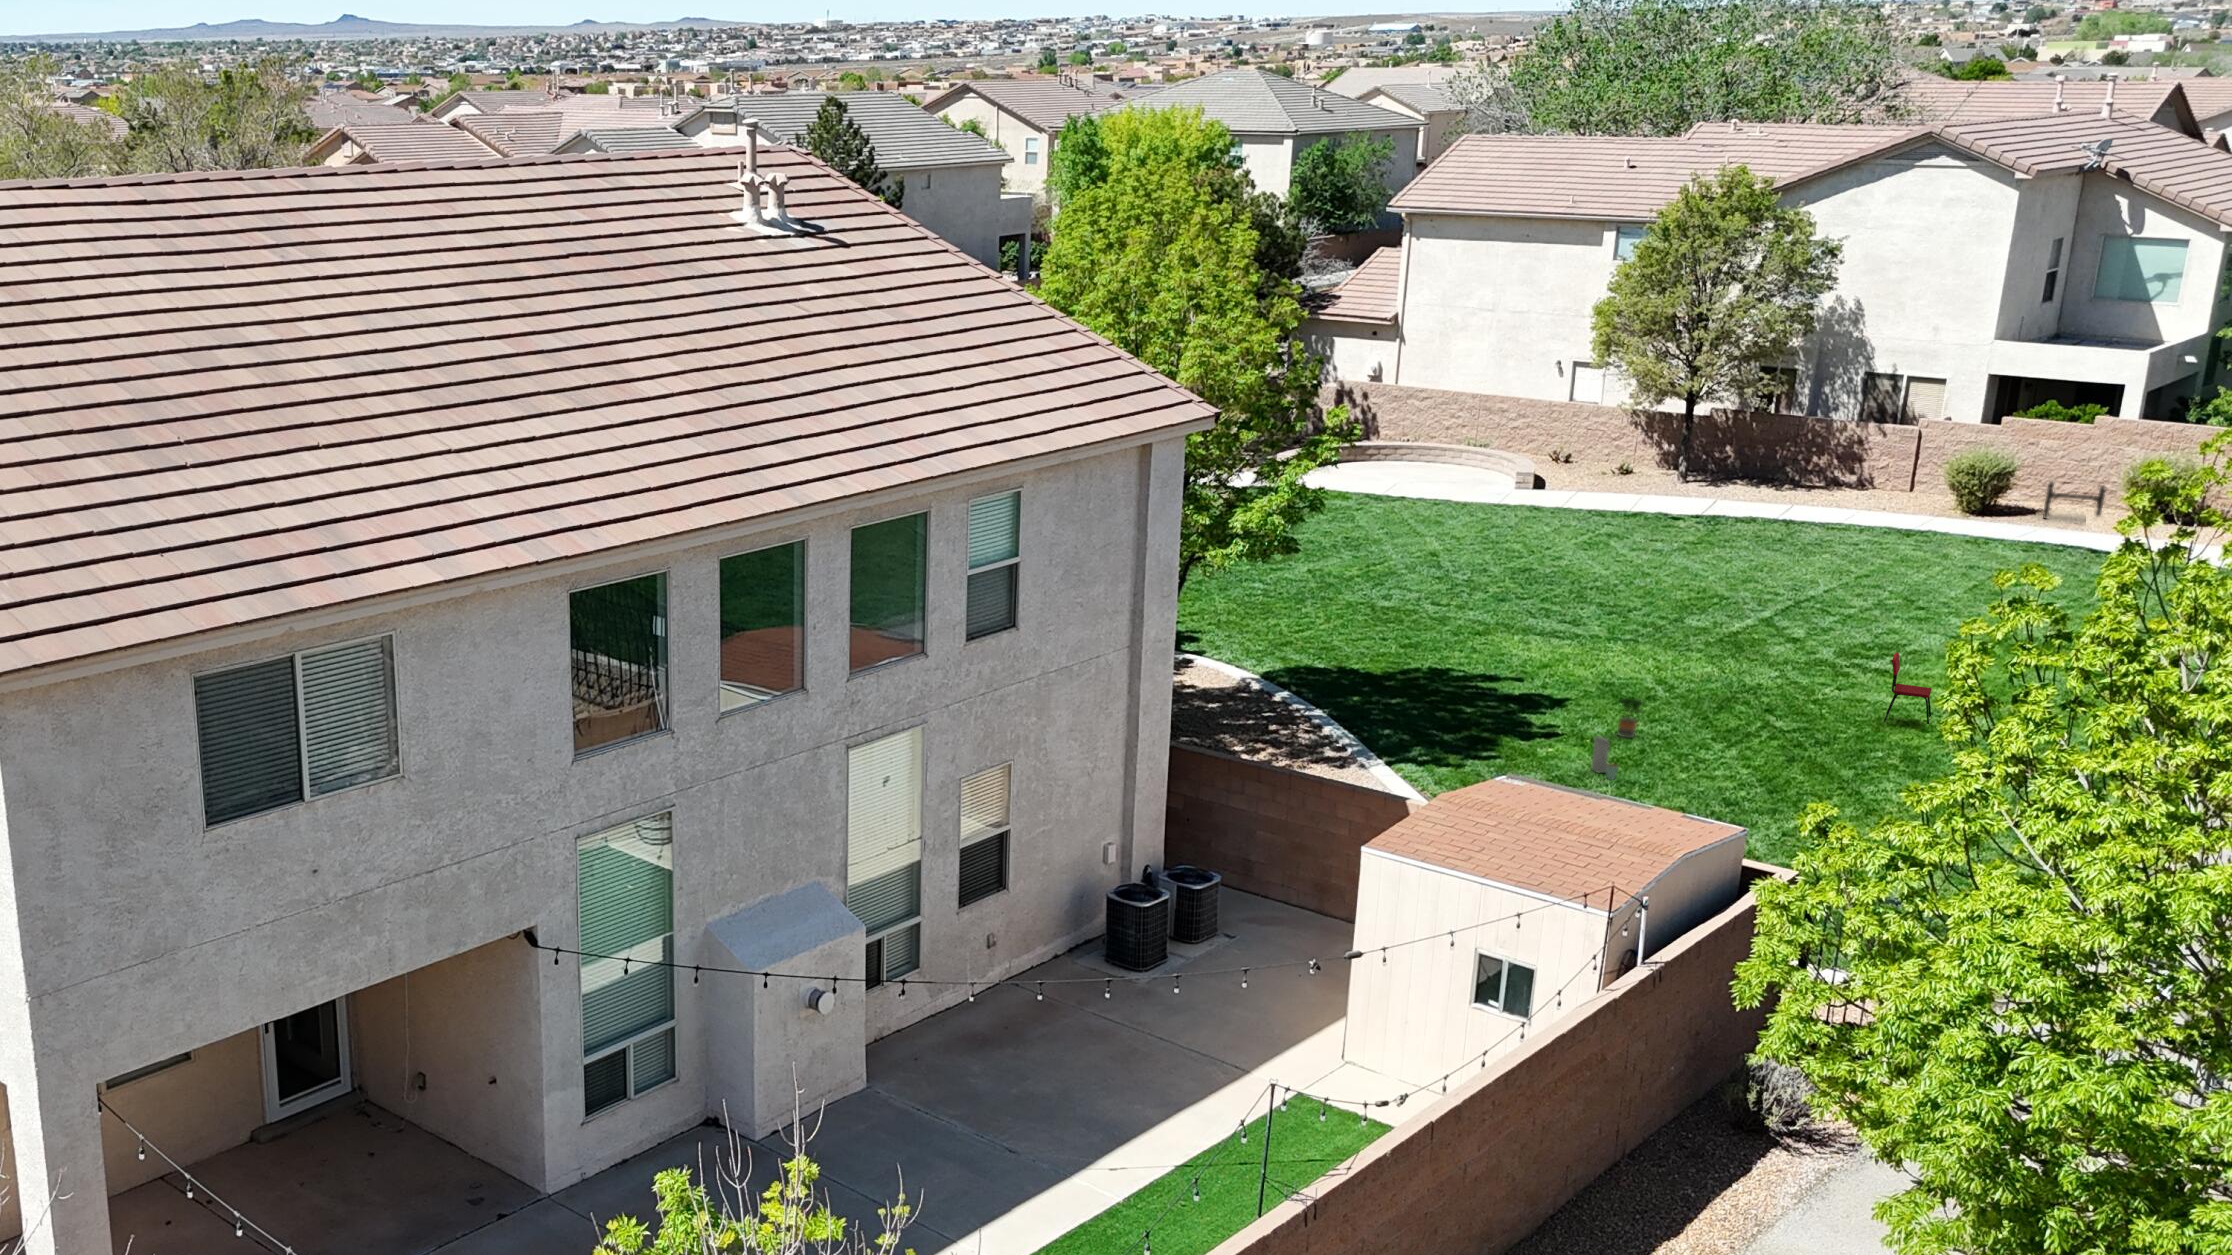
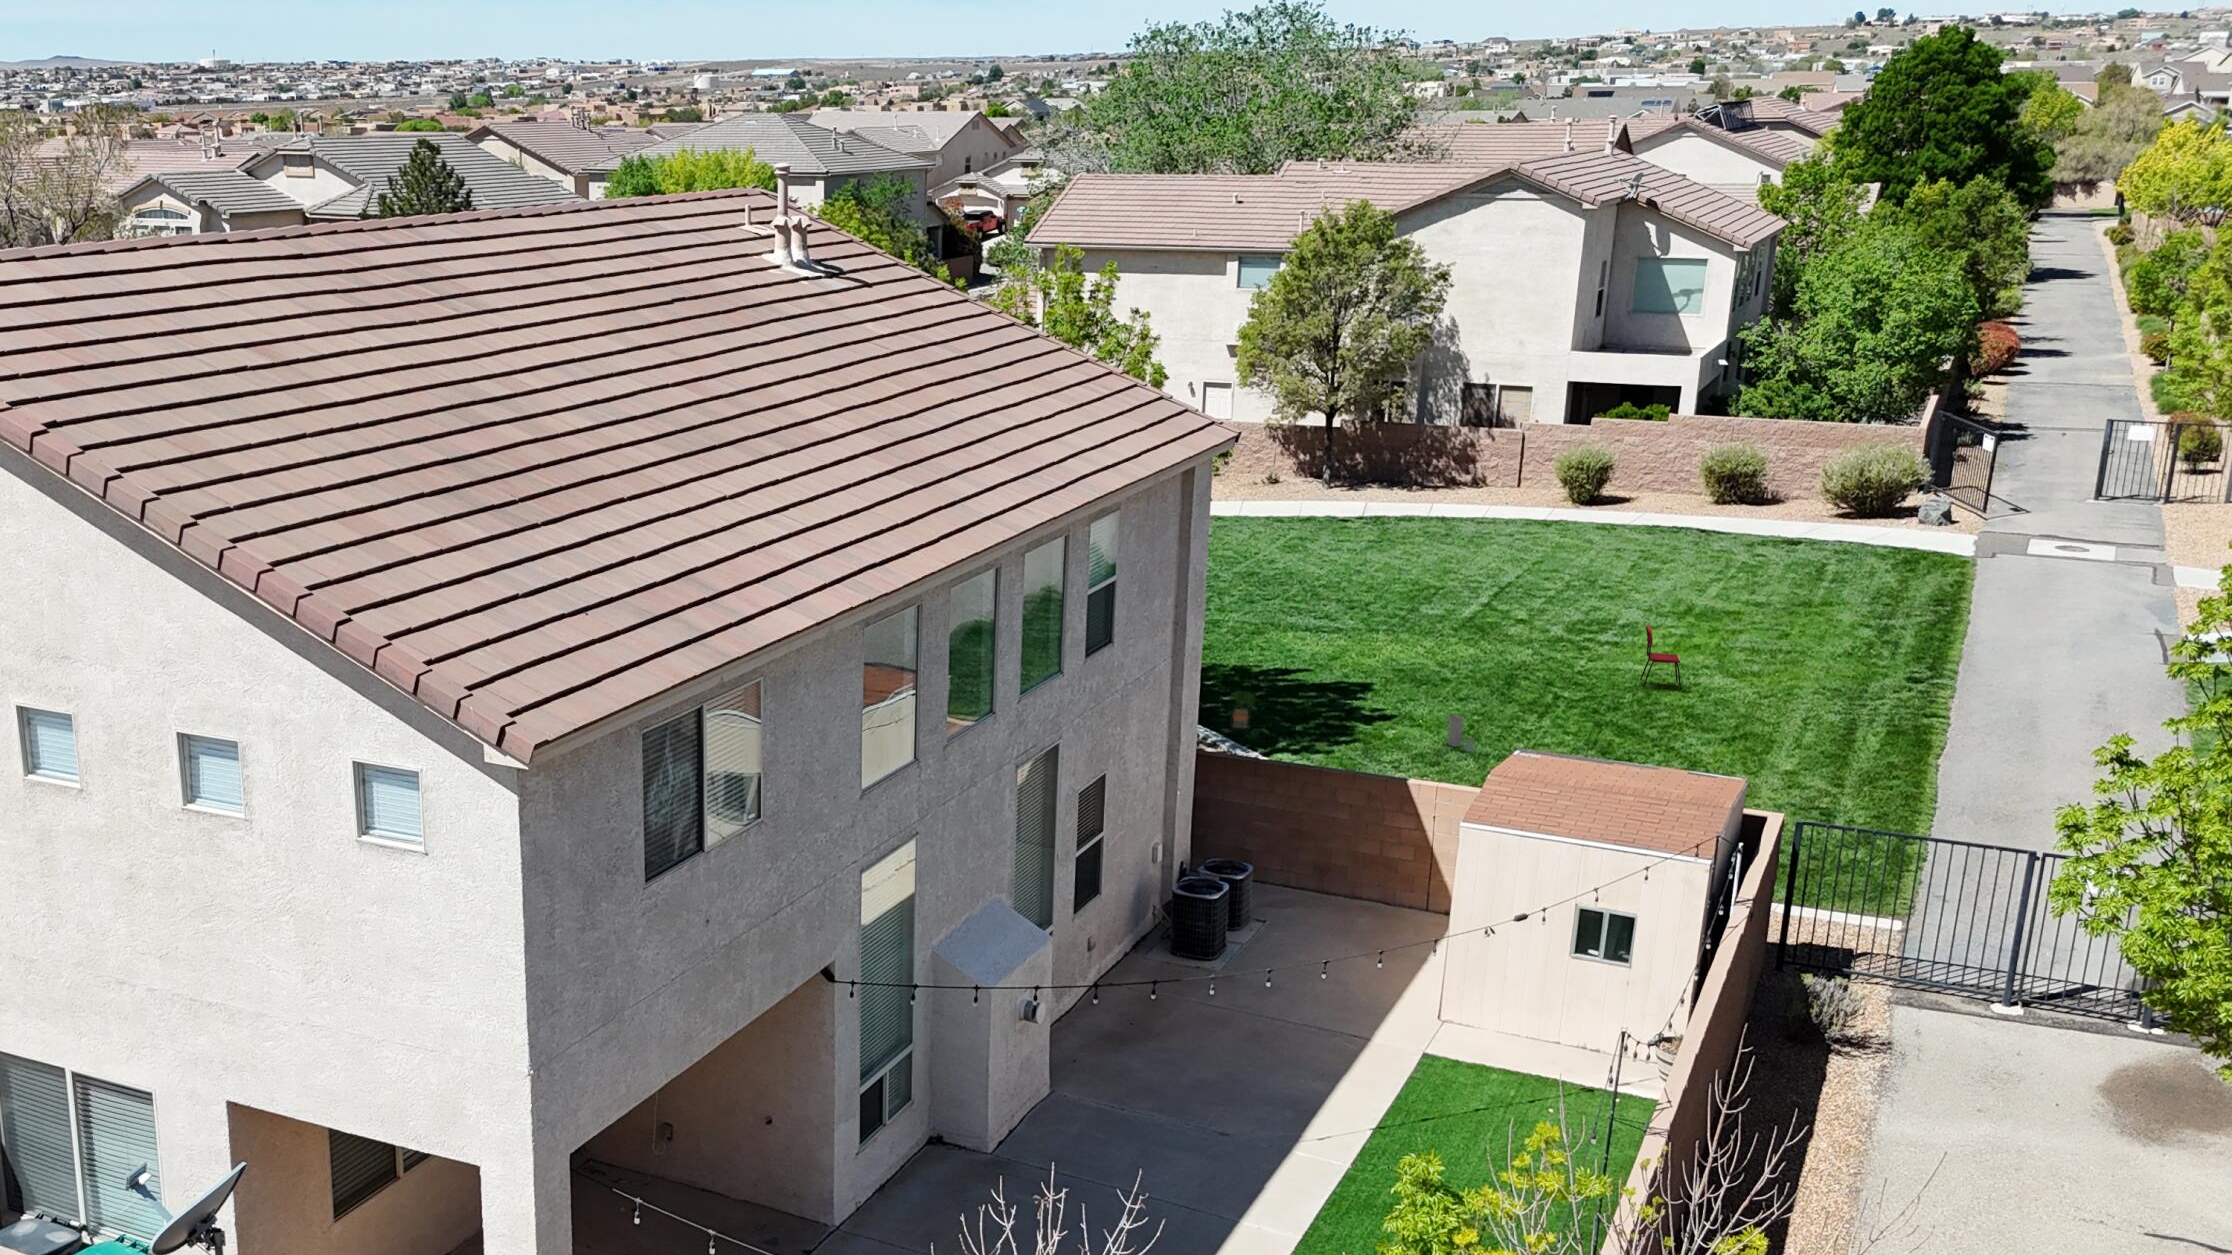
bench: present [2043,482,2105,519] -> none [1634,473,1685,508]
potted tree: present [1618,698,1644,738] -> present [1232,692,1254,728]

